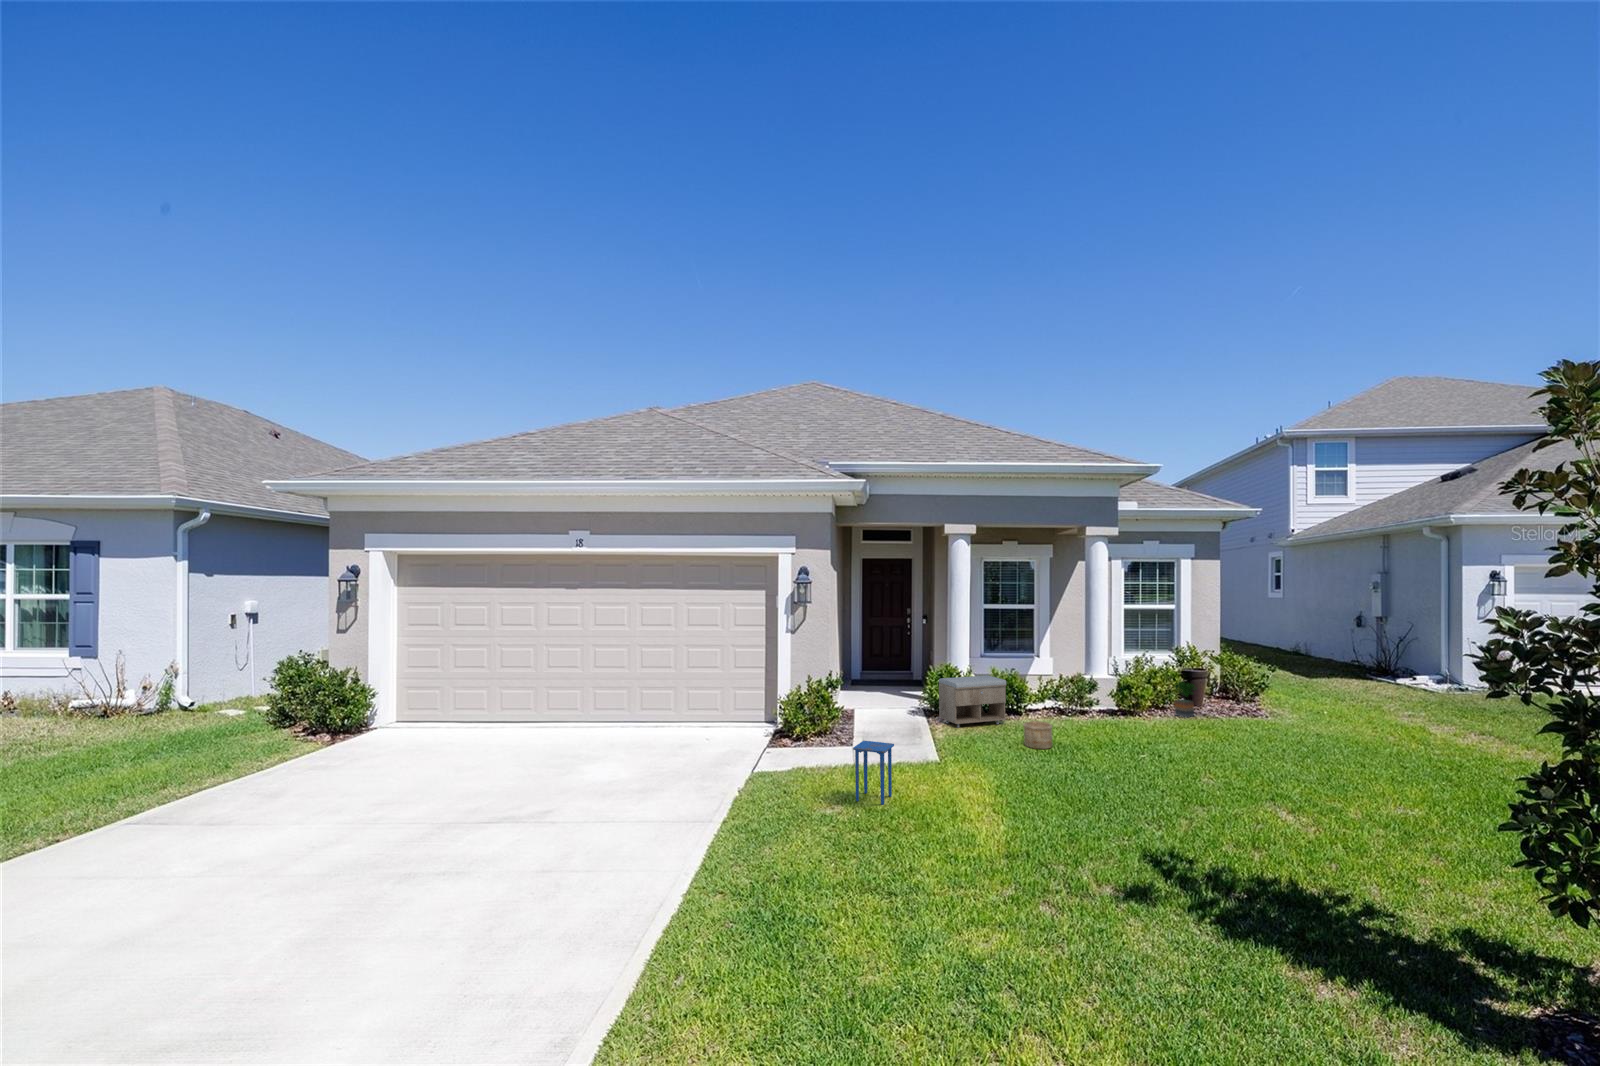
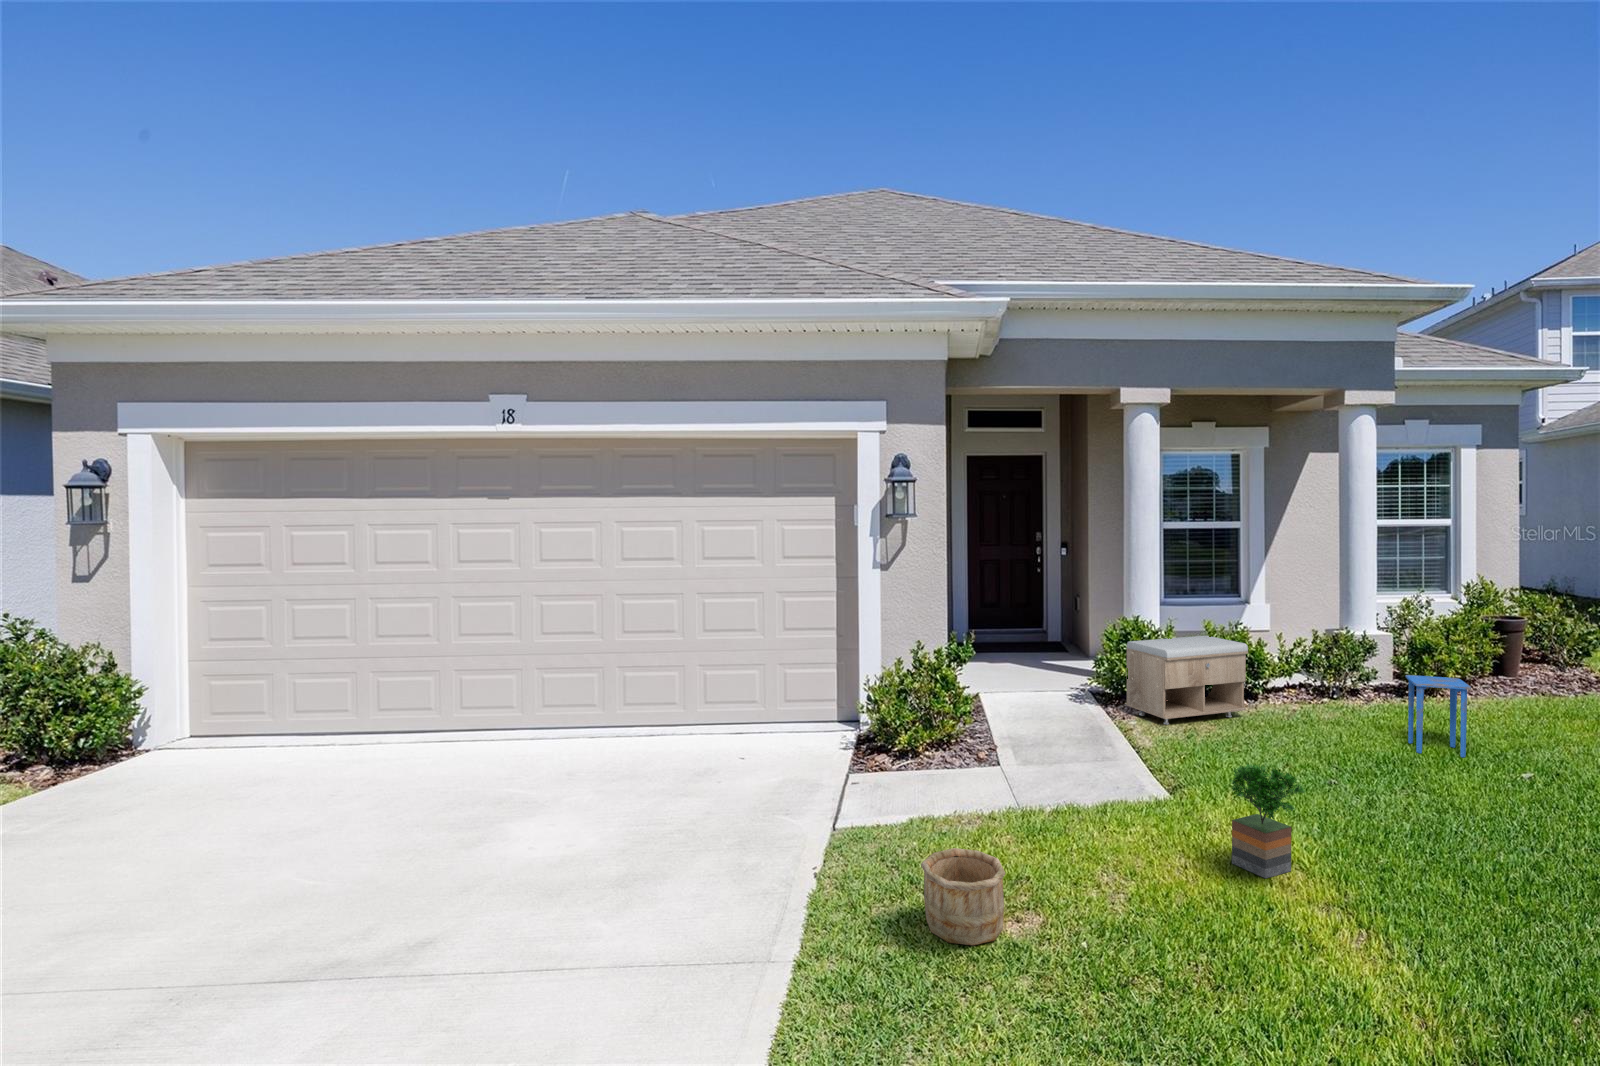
potted tree: present [1174,682,1197,718] -> present [1231,764,1305,879]
wooden bucket: present [1023,721,1052,749] -> present [921,848,1005,945]
side table: present [853,741,894,805] -> present [1405,675,1471,757]

